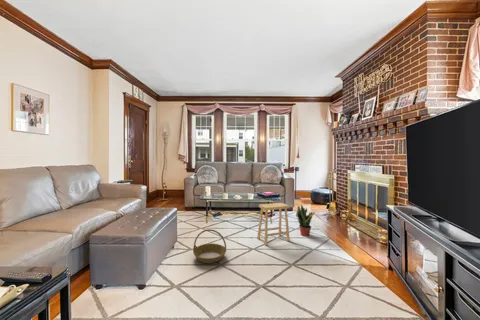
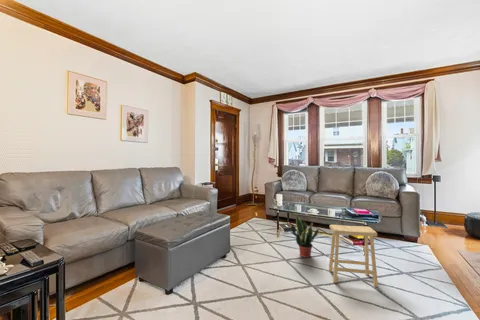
potted plant: present [296,205,314,236] -> present [291,217,319,258]
basket: present [193,229,226,263] -> none [234,245,273,286]

